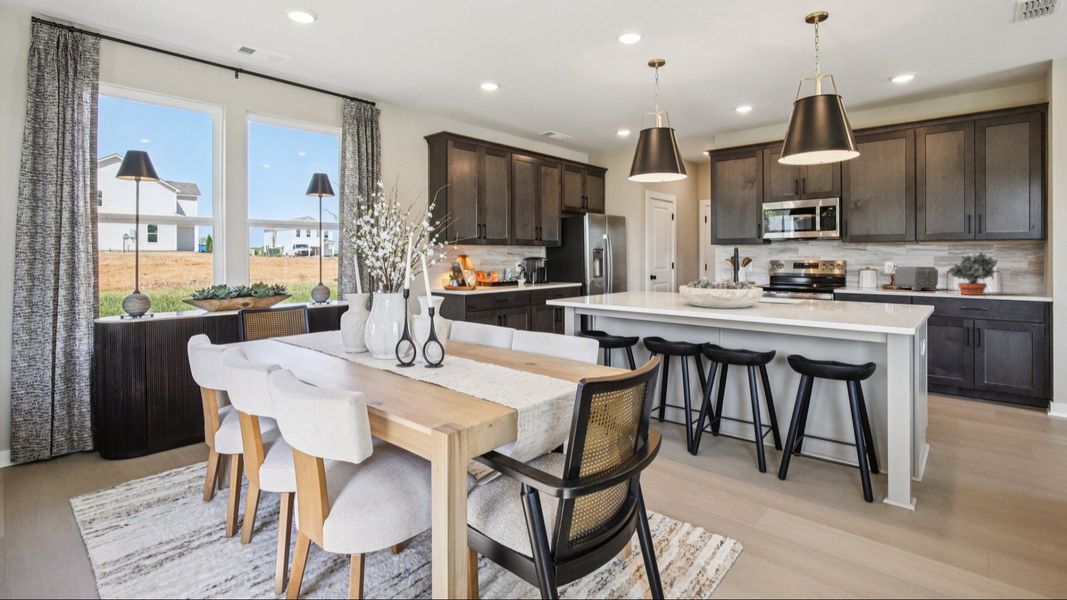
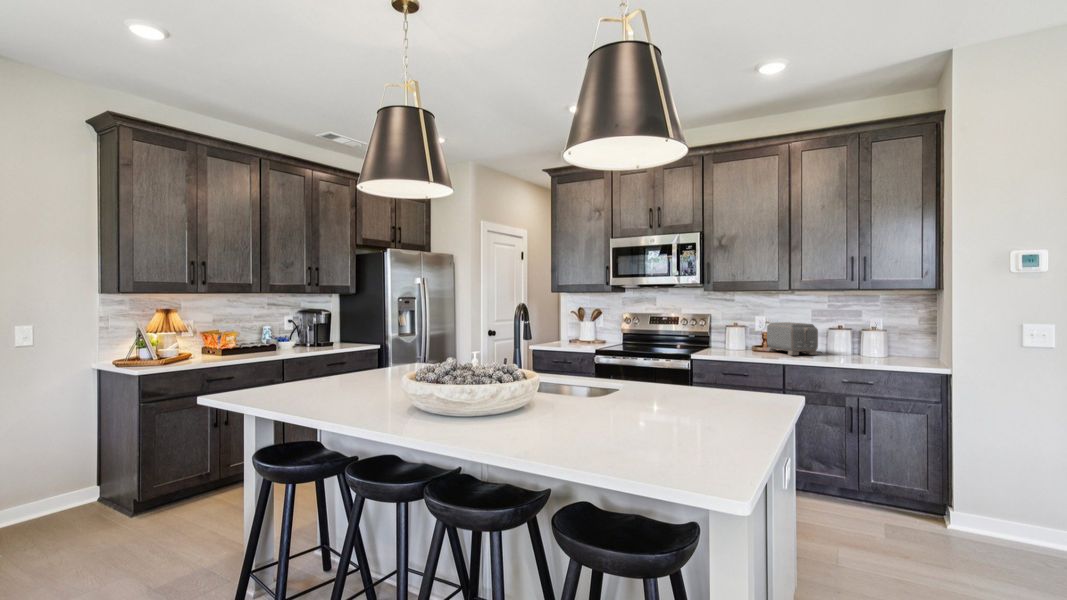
potted plant: present [947,252,997,295] -> none [829,305,889,364]

